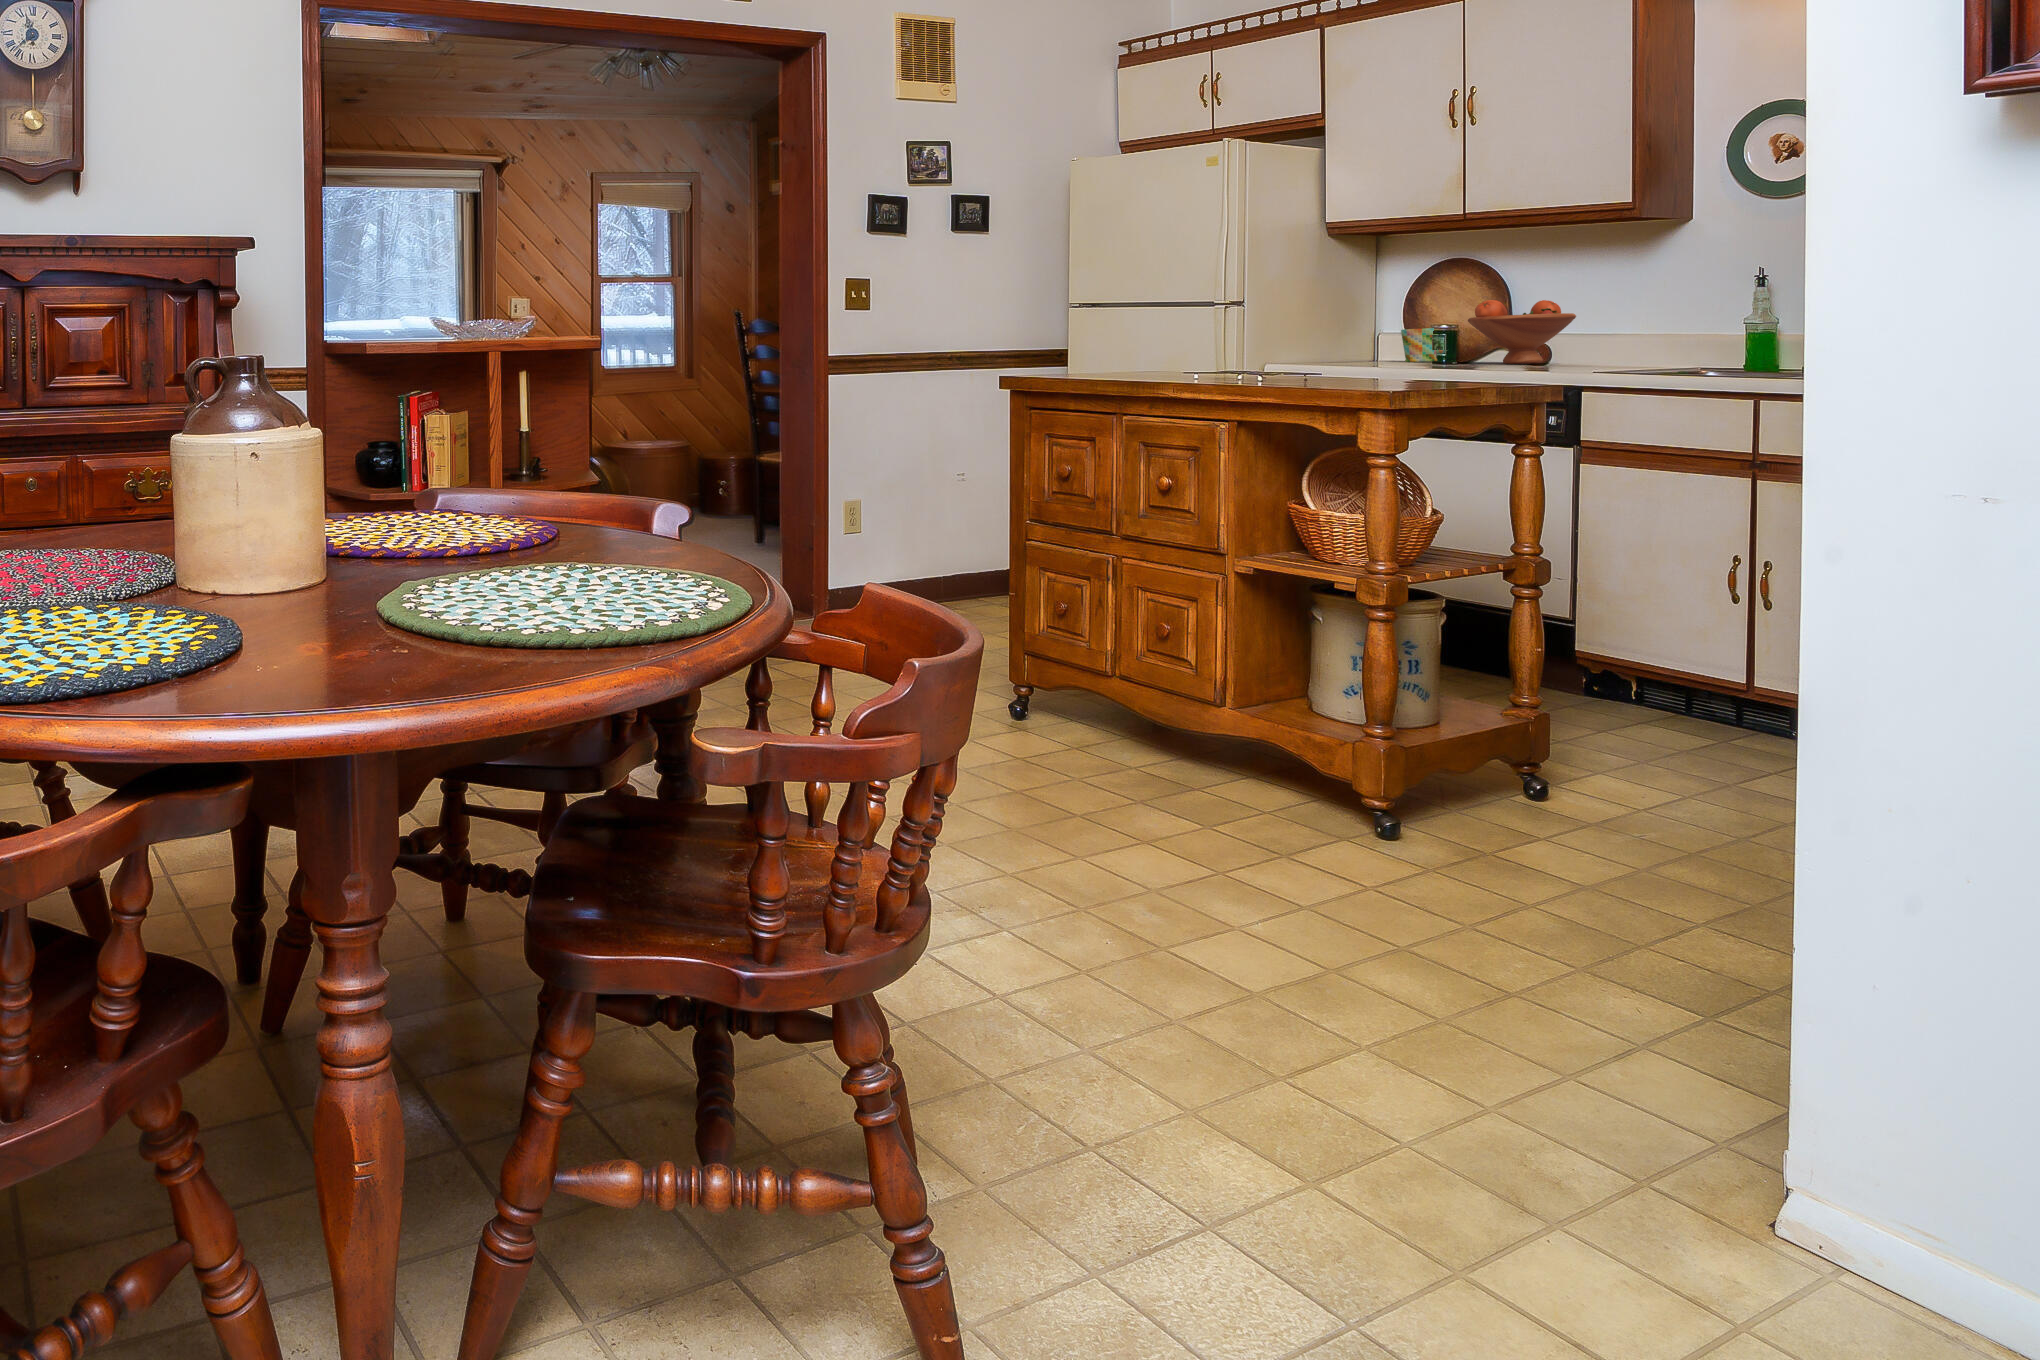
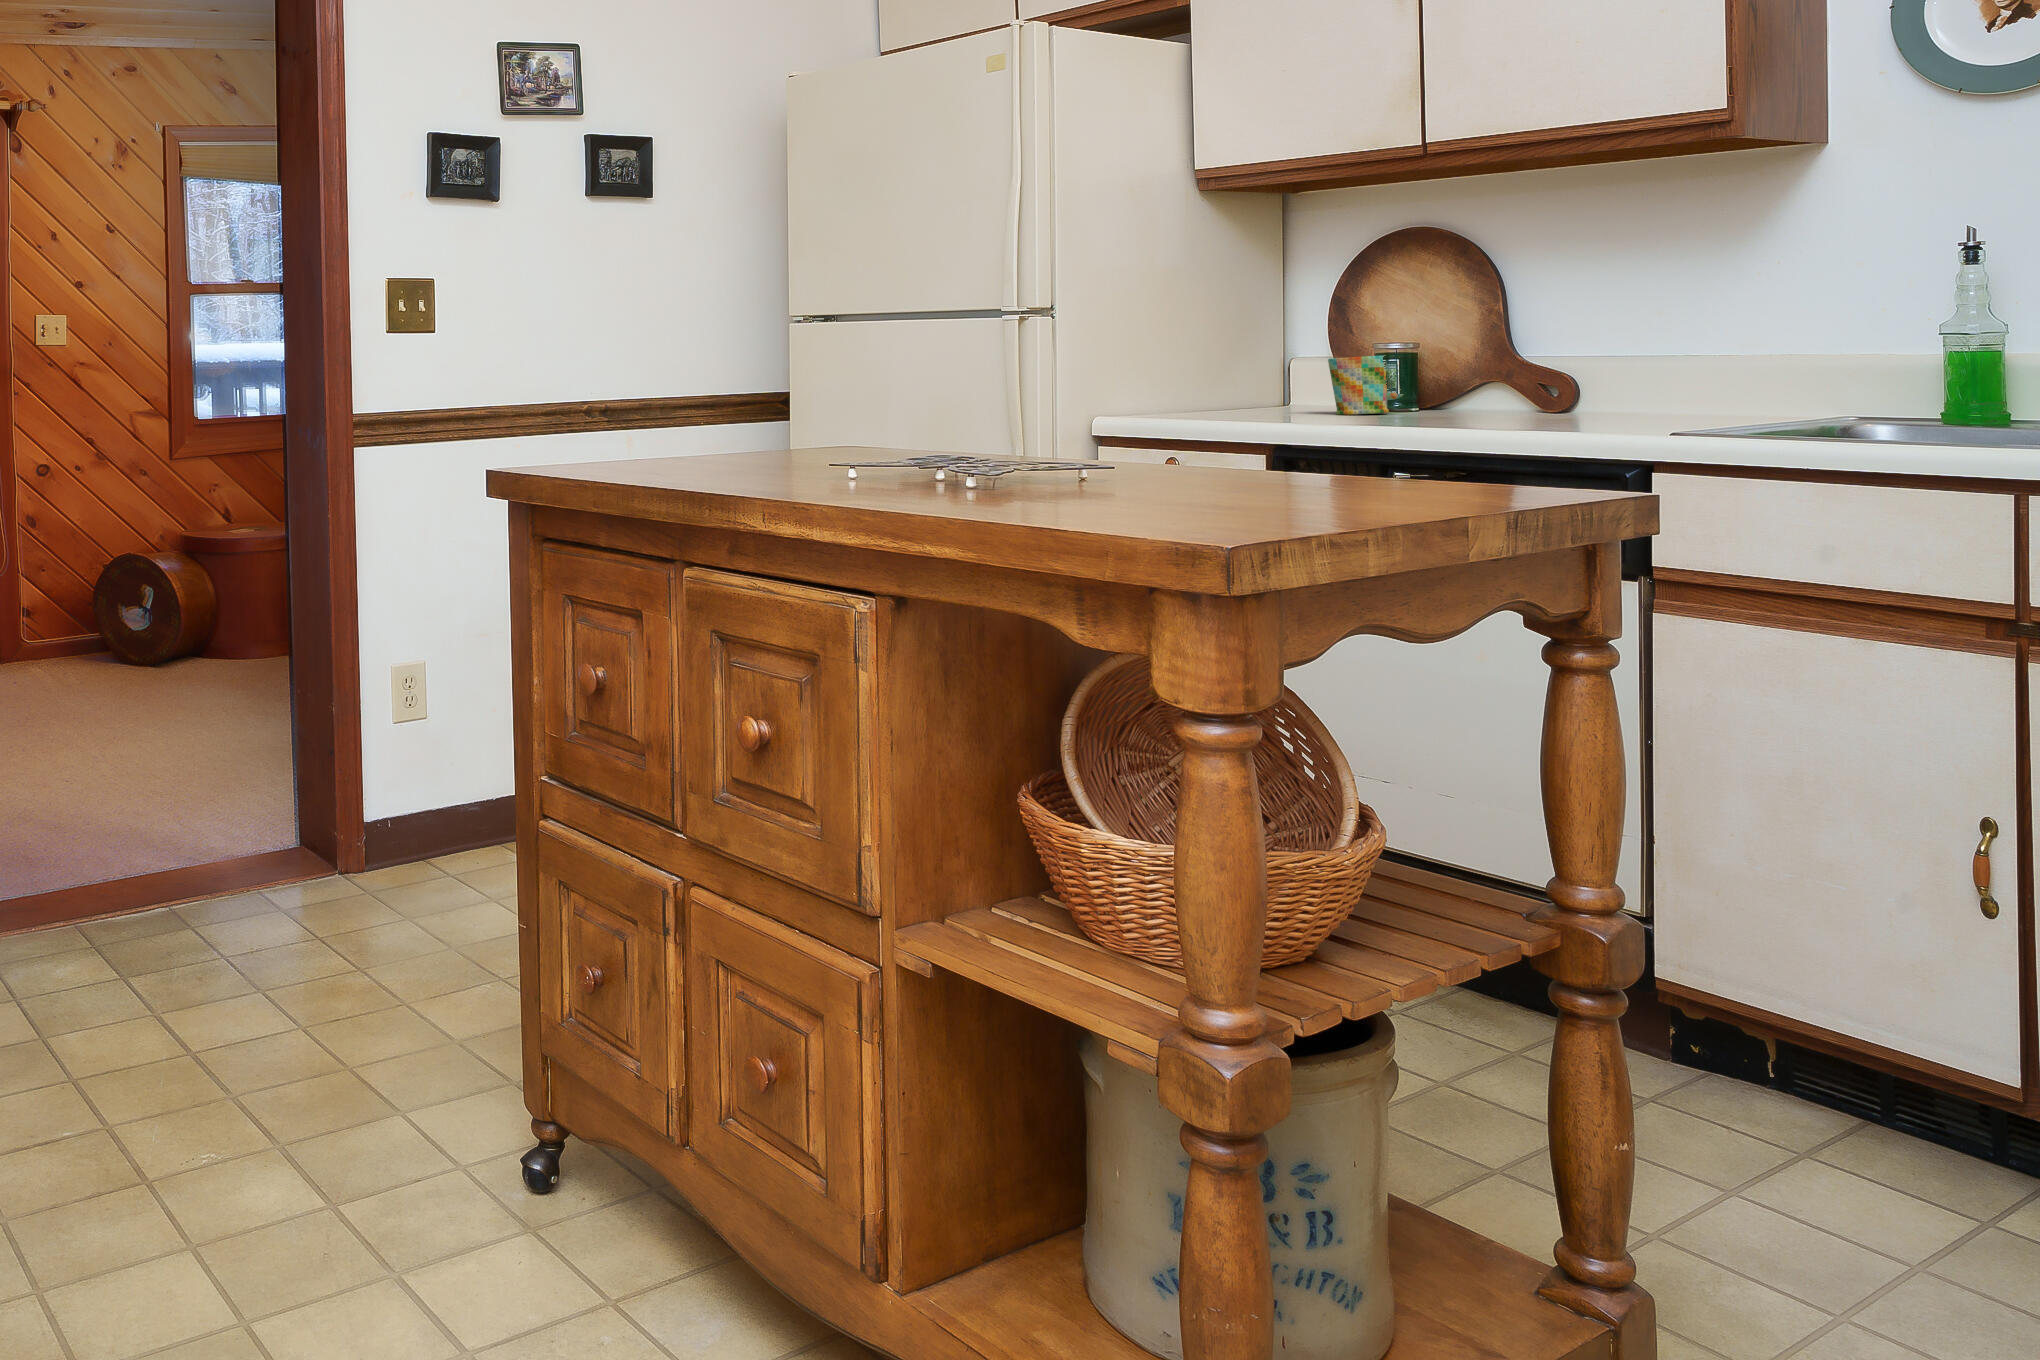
fruit bowl: present [1468,300,1576,364] -> none [1435,304,1617,418]

